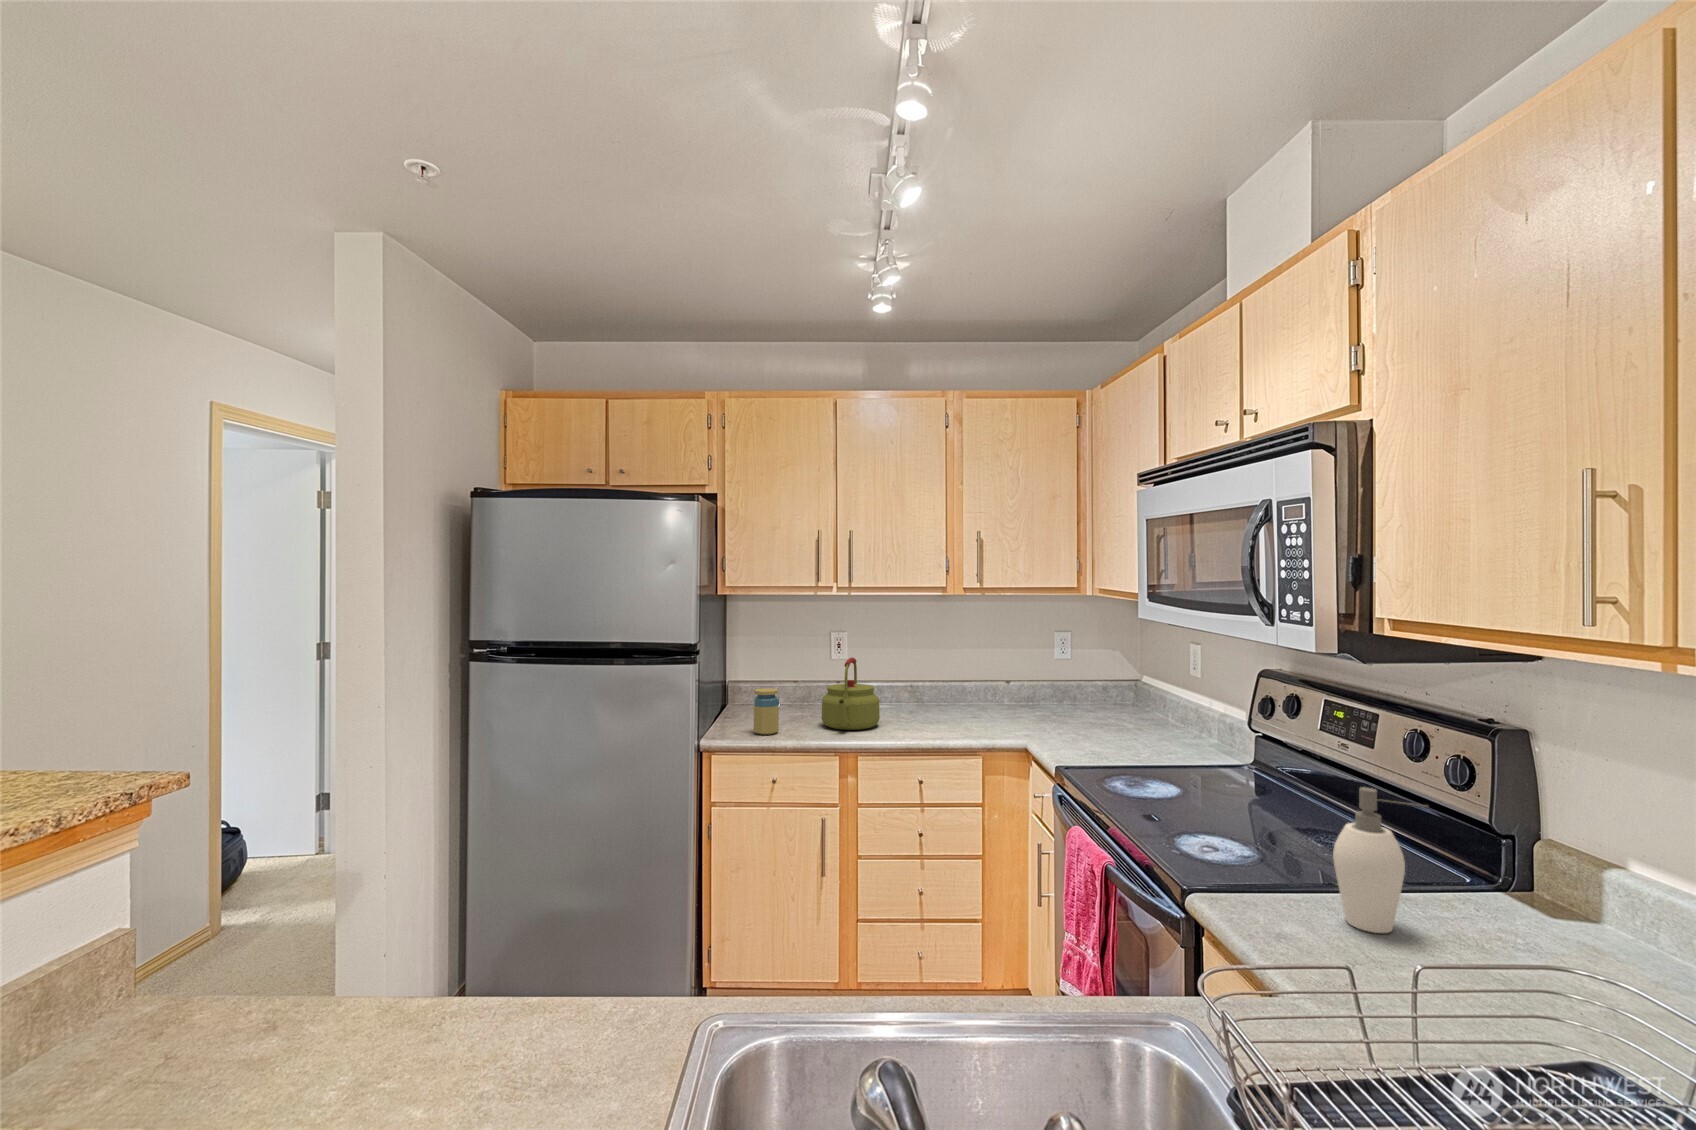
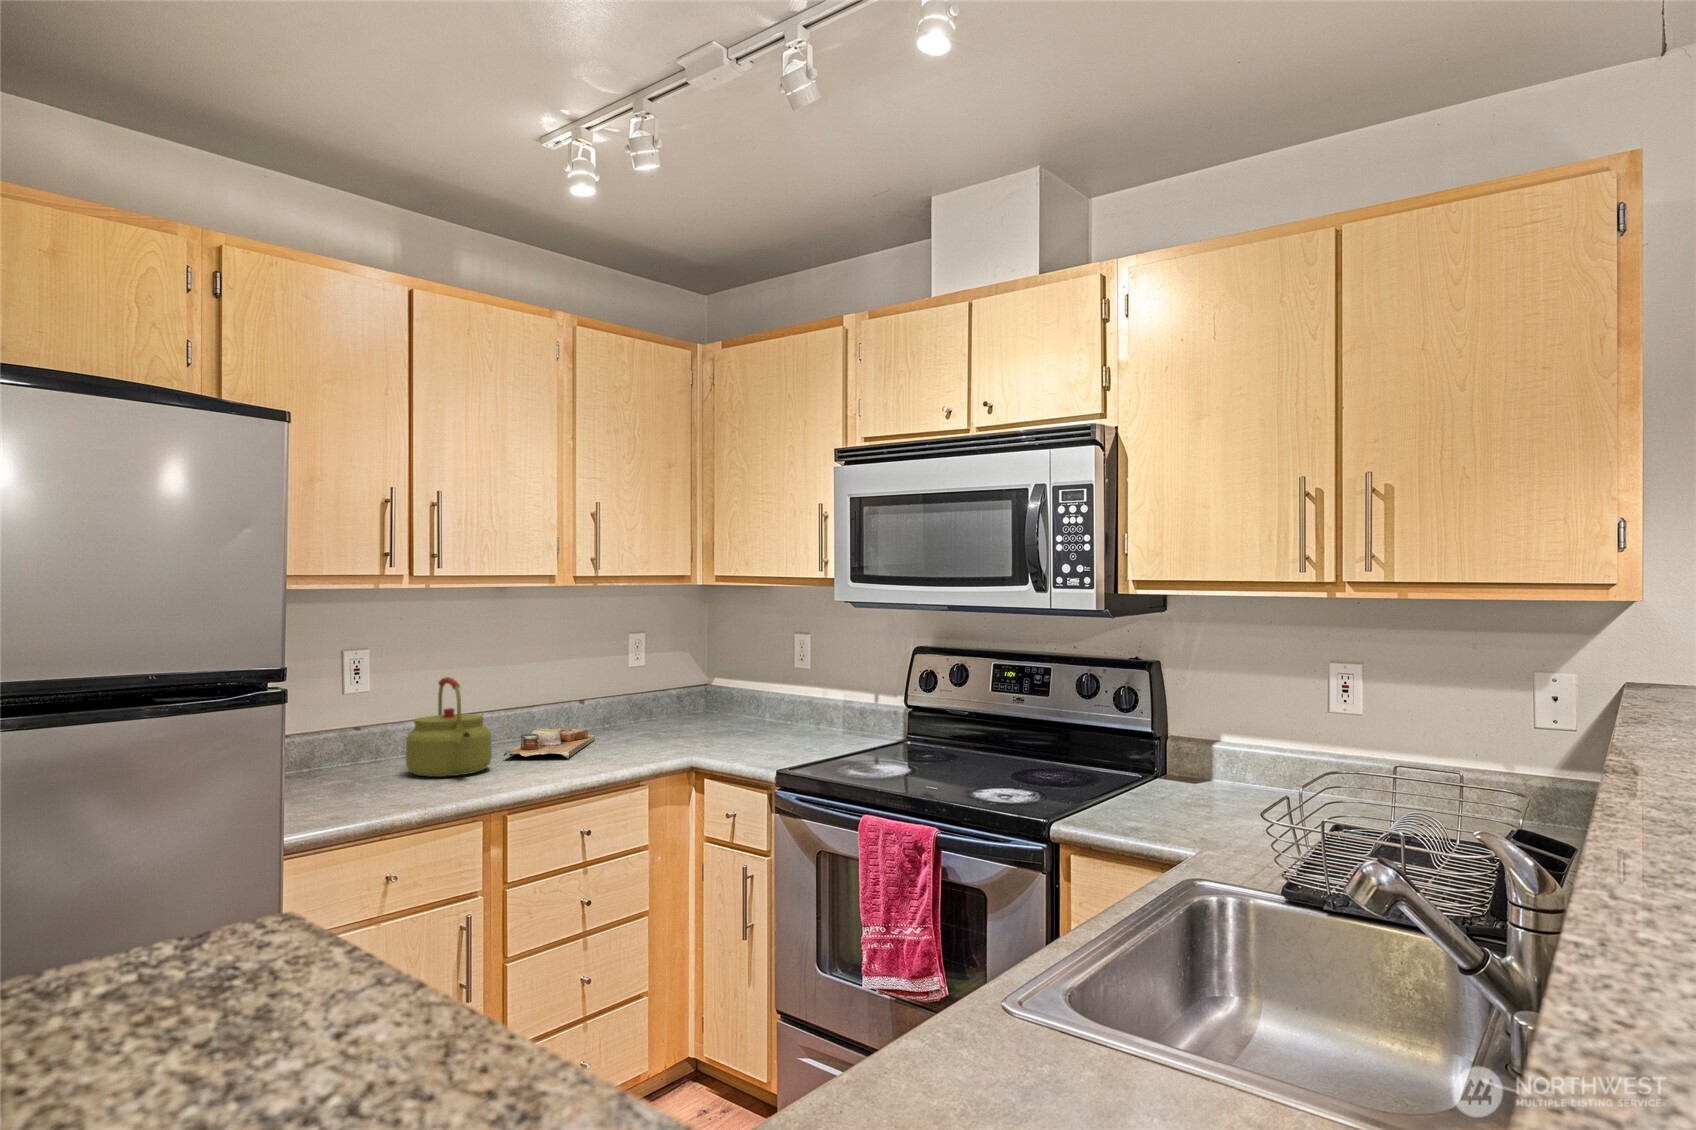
jar: present [754,688,779,735] -> none [333,728,375,797]
cutting board: none [900,701,998,729] -> present [504,727,595,758]
soap dispenser: present [1333,787,1427,933] -> none [1122,703,1176,806]

